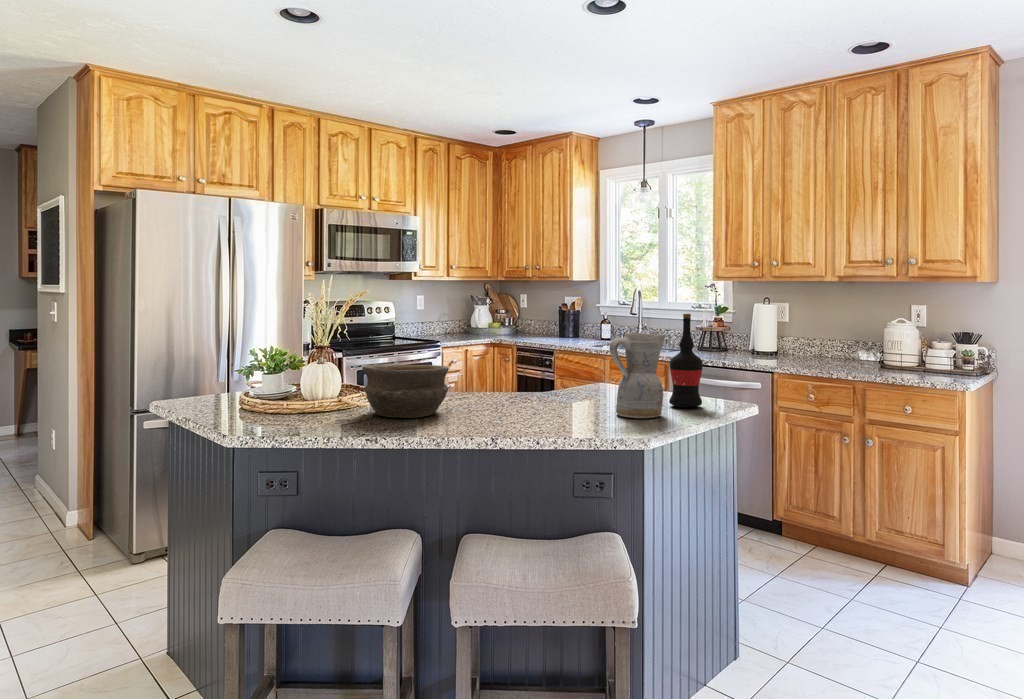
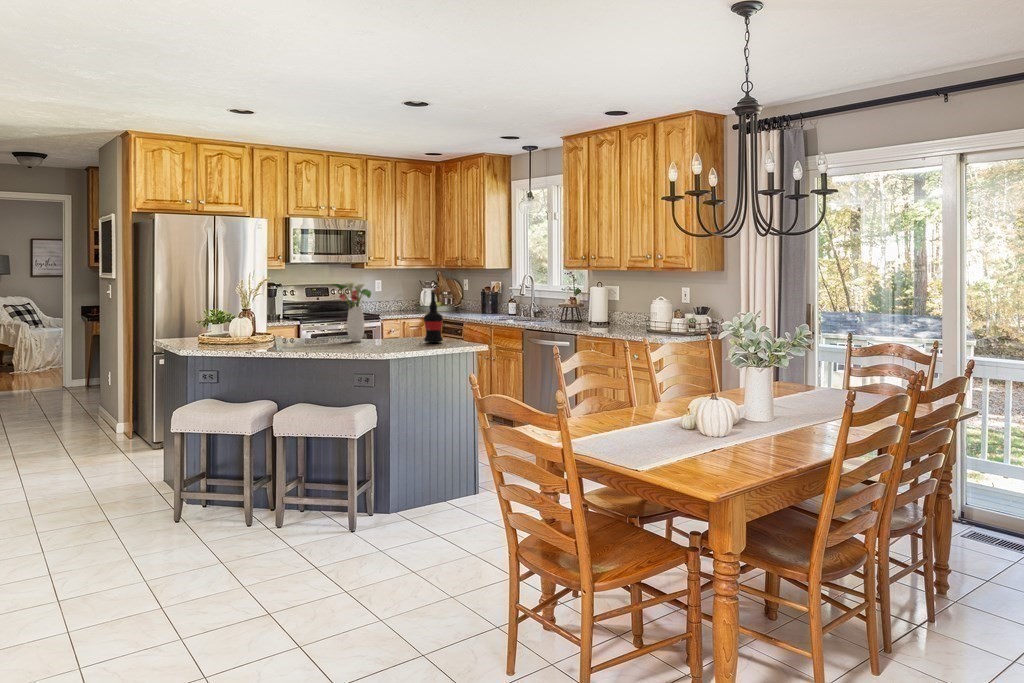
flower arrangement: none [489,298,584,405] -> present [331,282,371,342]
ceramic pitcher: present [609,333,665,418] -> none [377,299,409,345]
bowl: present [362,365,449,418] -> none [252,317,300,344]

